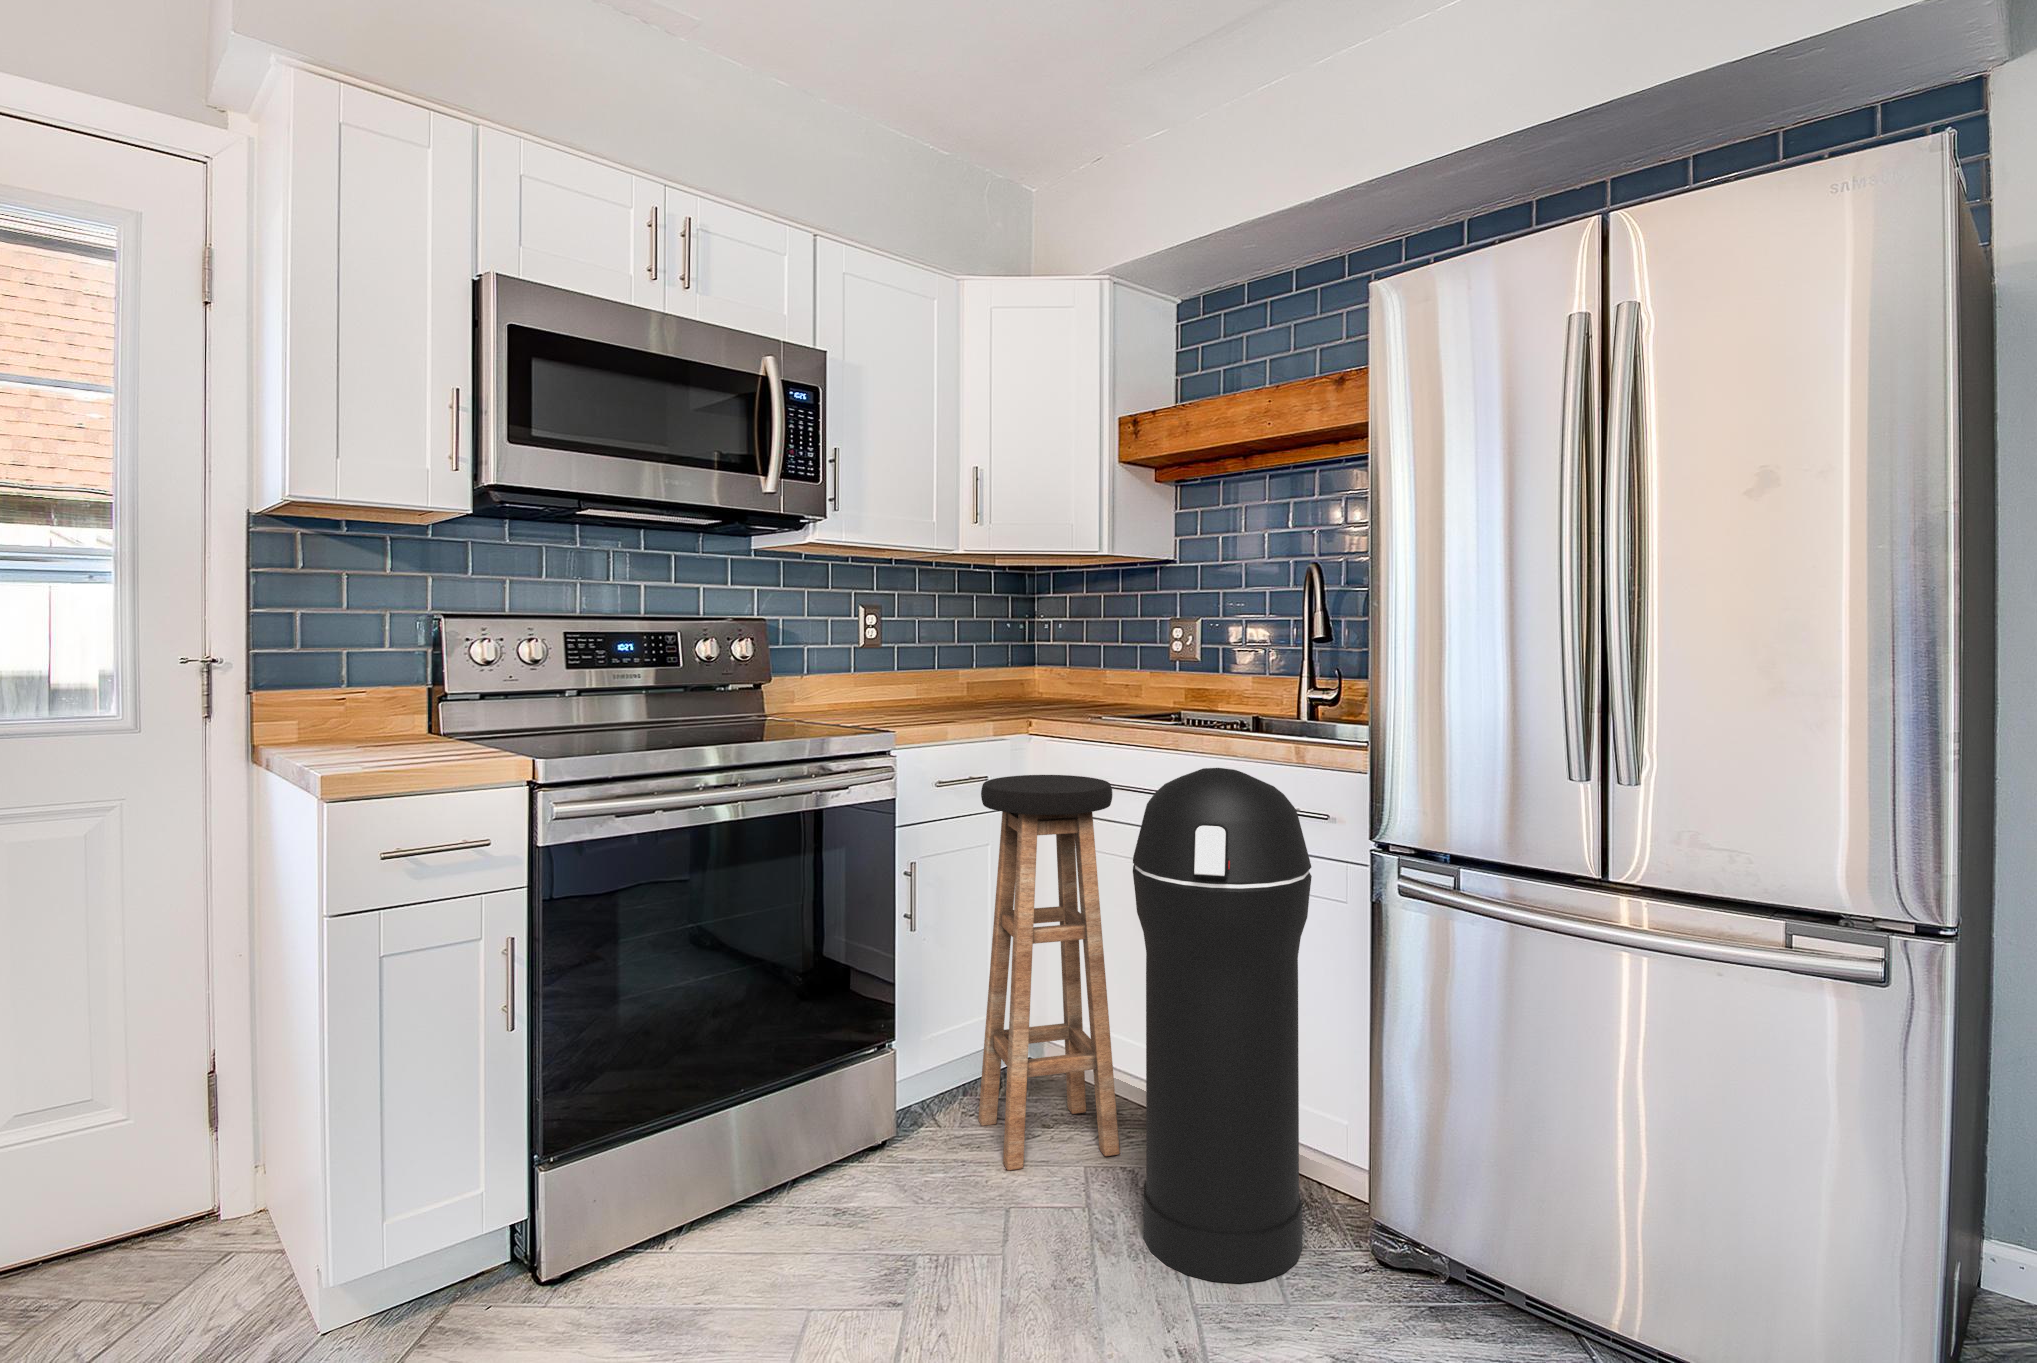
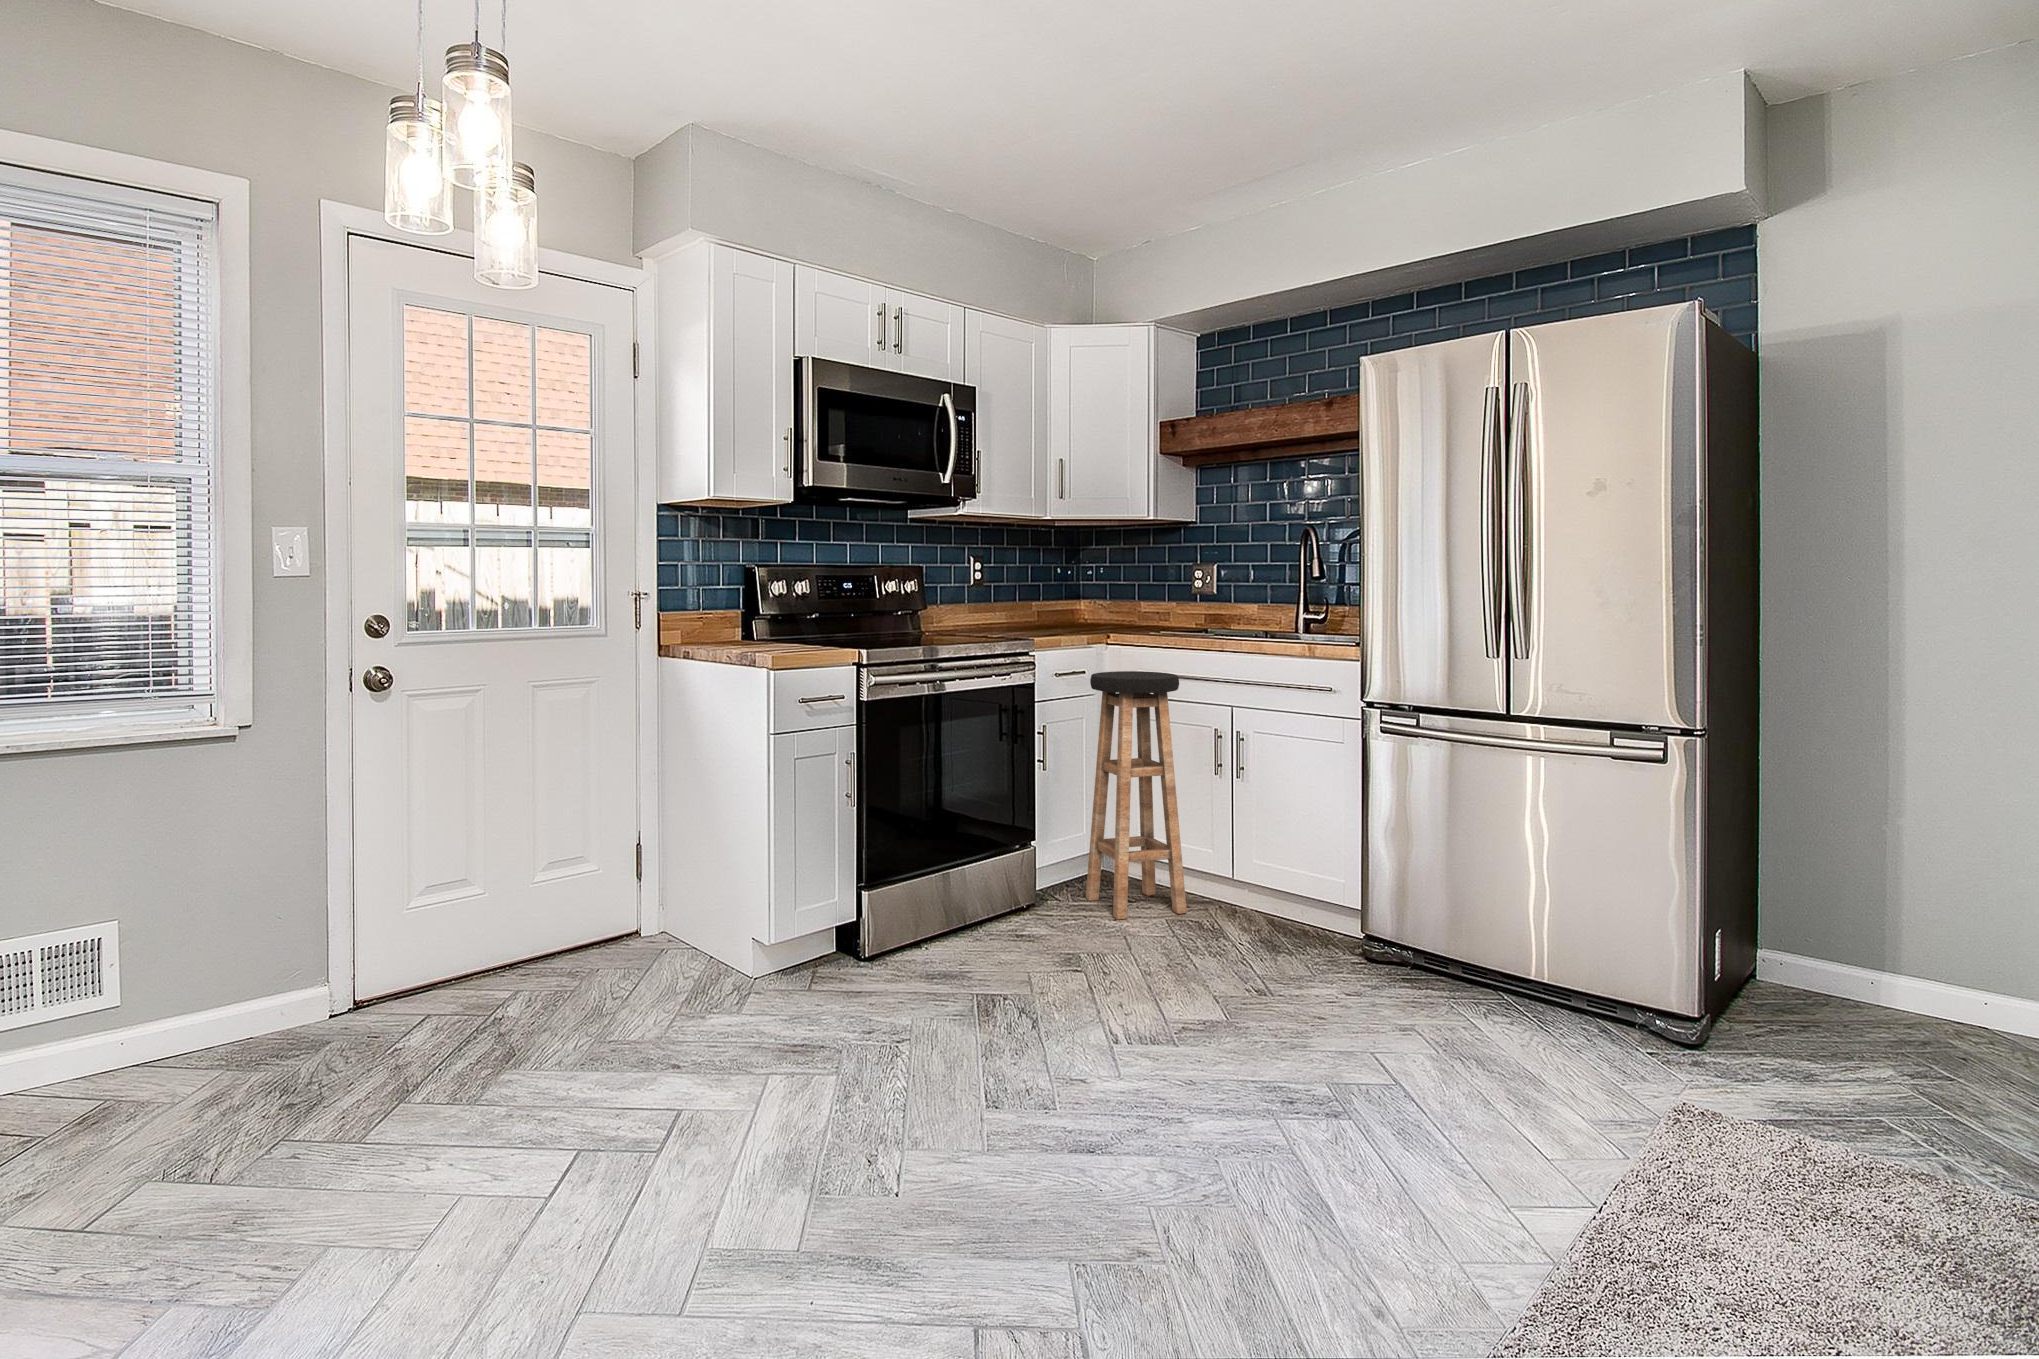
trash can: present [1133,768,1312,1283] -> none [1208,658,1324,964]

